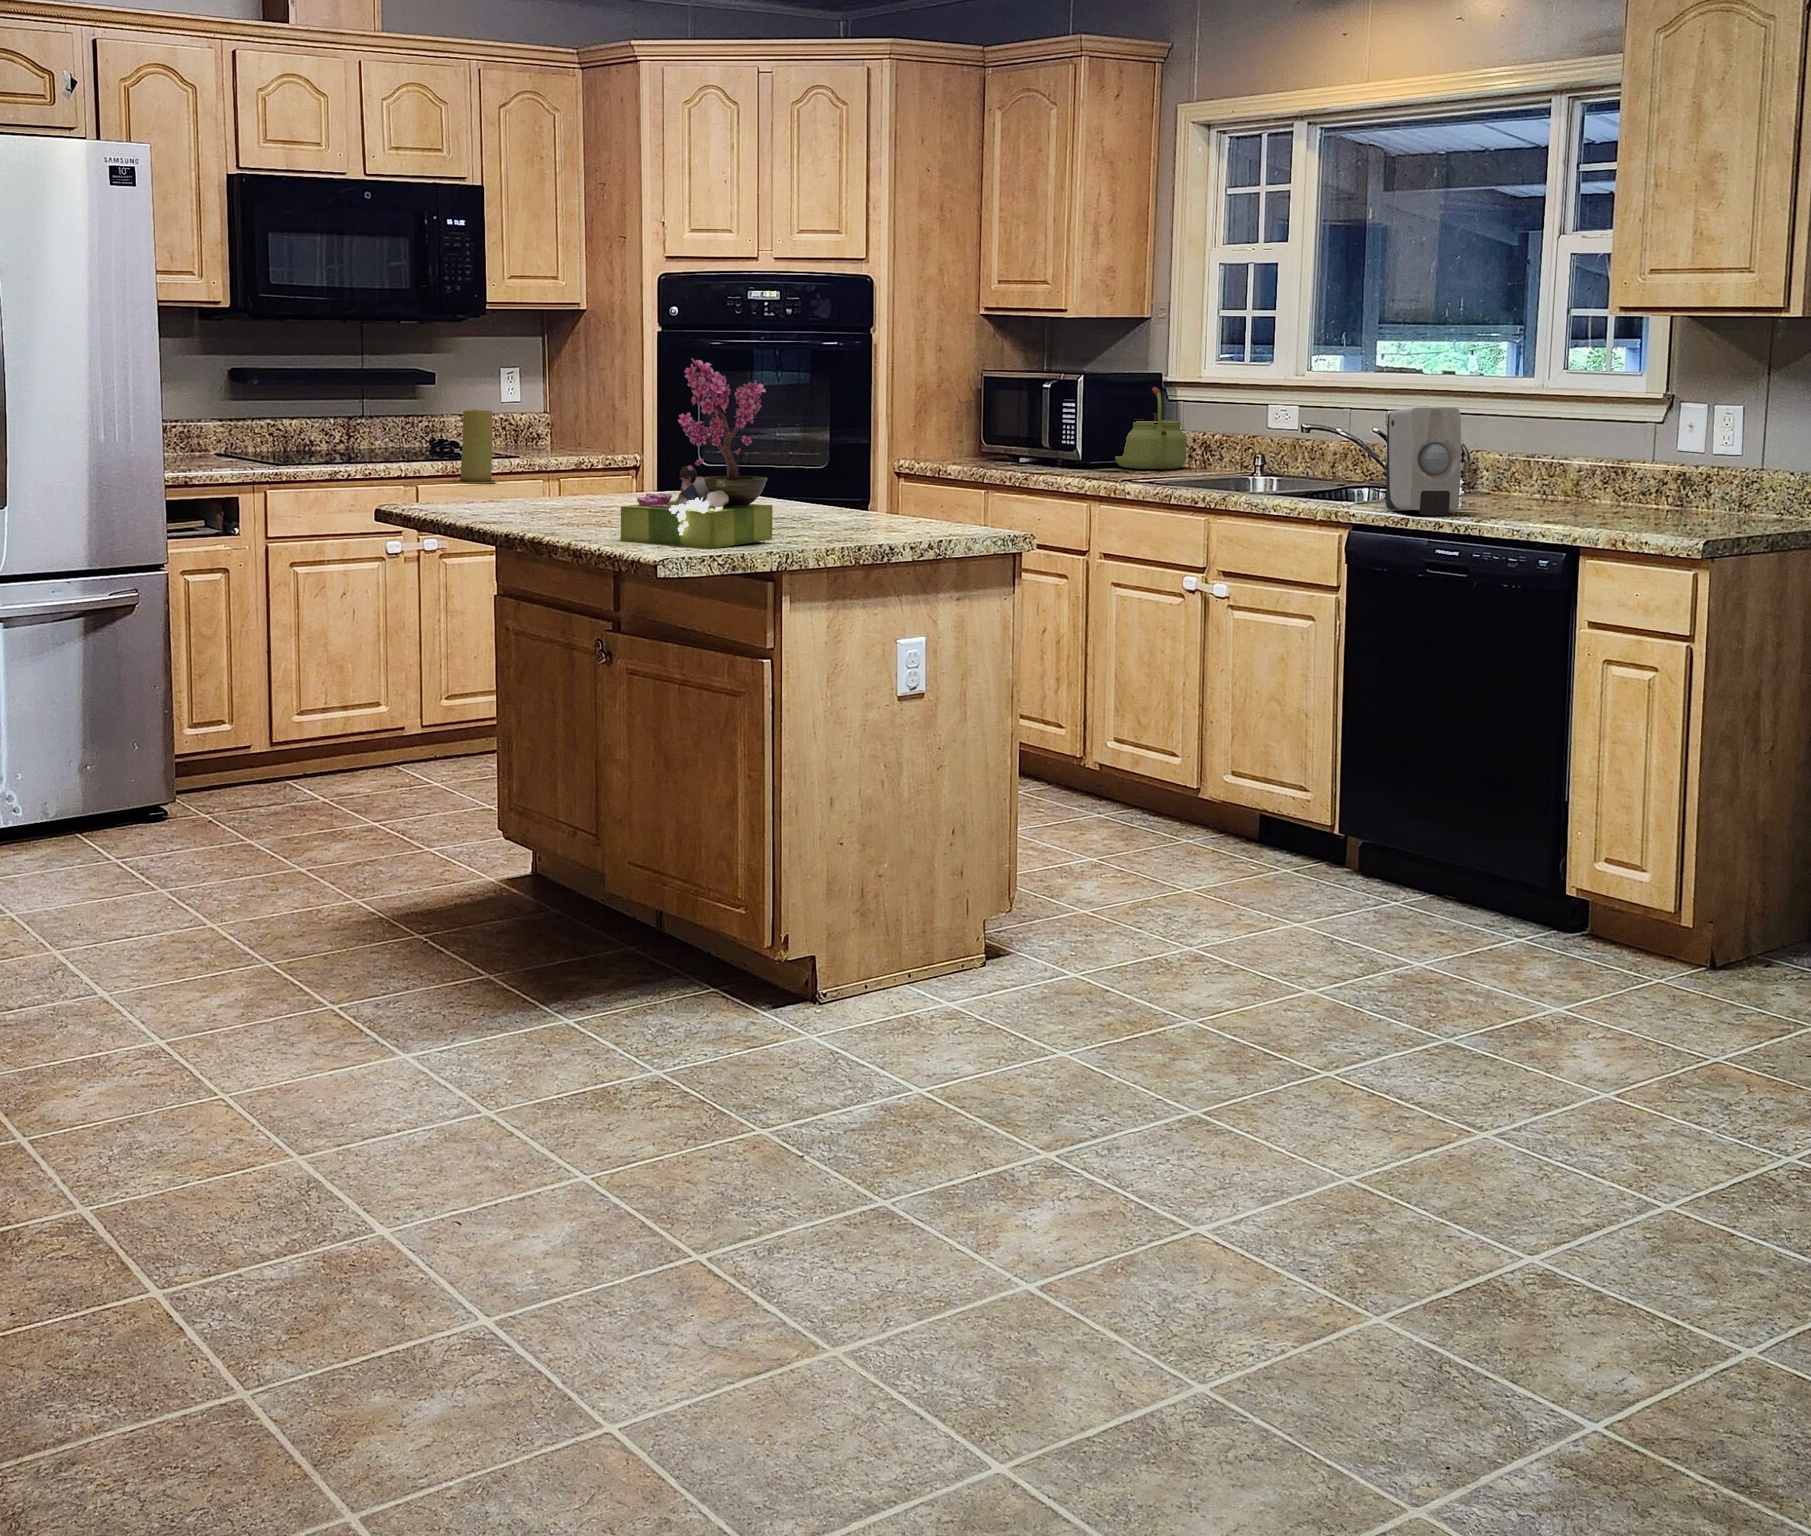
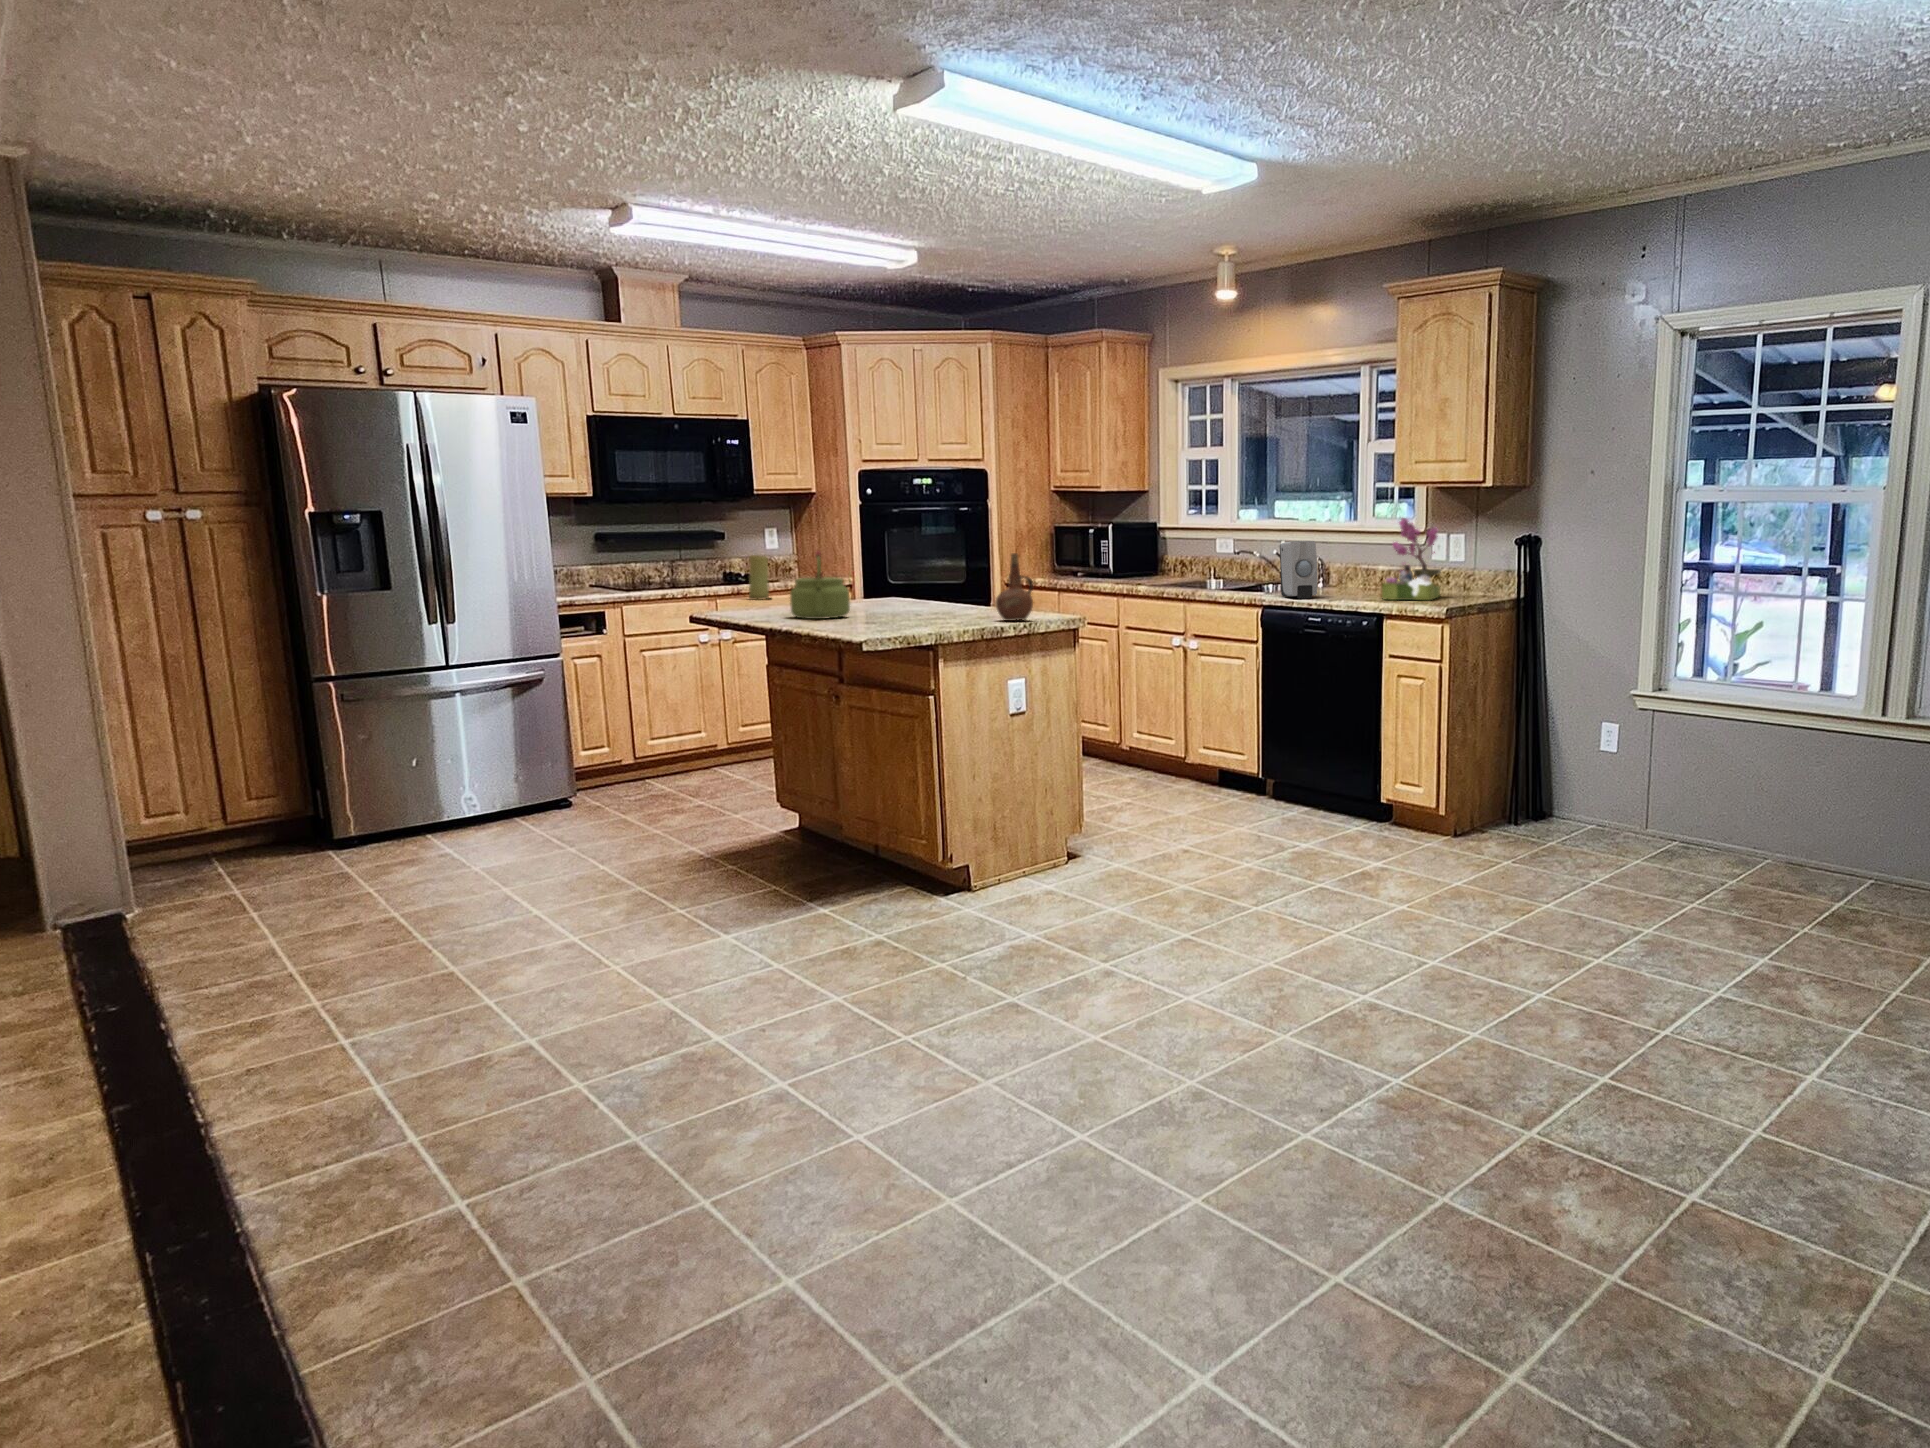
flower arrangement: present [621,359,772,549] -> present [1382,518,1441,600]
kettle: present [1115,387,1187,469] -> present [790,551,850,619]
ceramic pitcher: none [860,415,931,538] -> present [995,553,1033,621]

